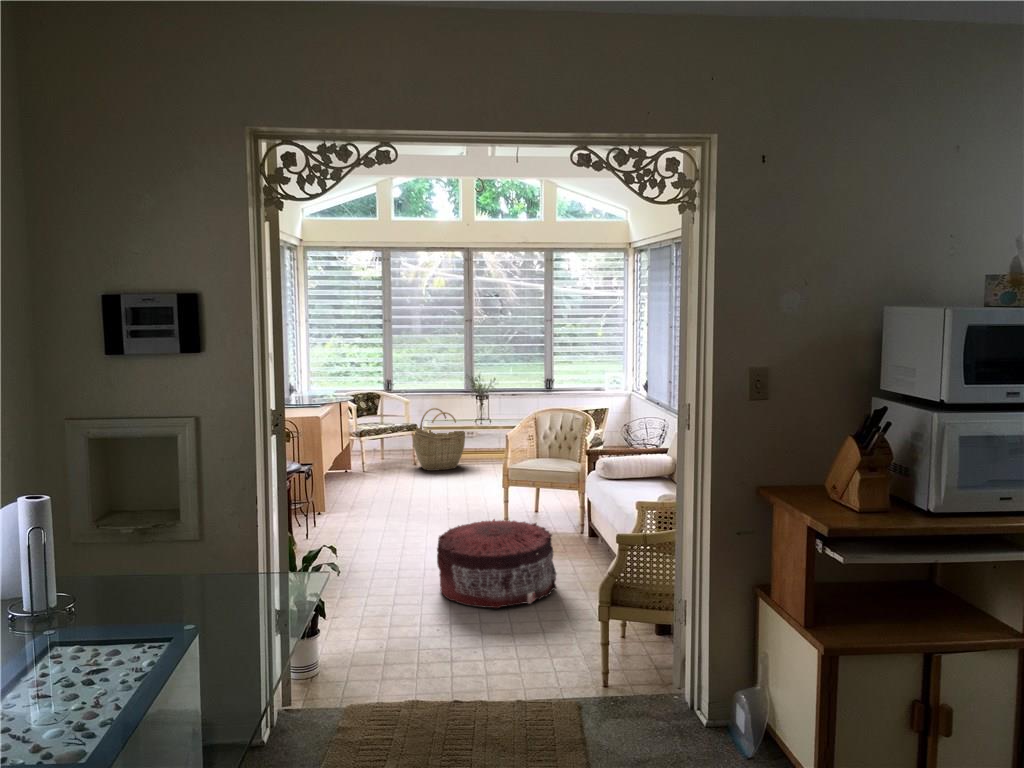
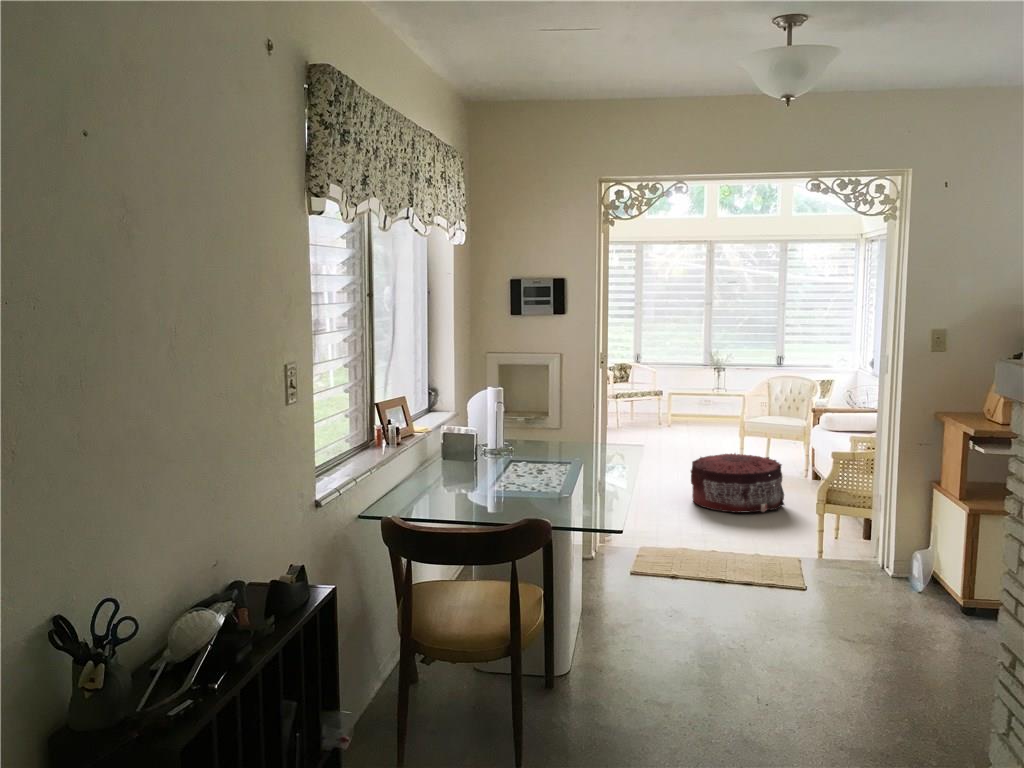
woven basket: present [413,408,465,471] -> none [658,378,703,431]

